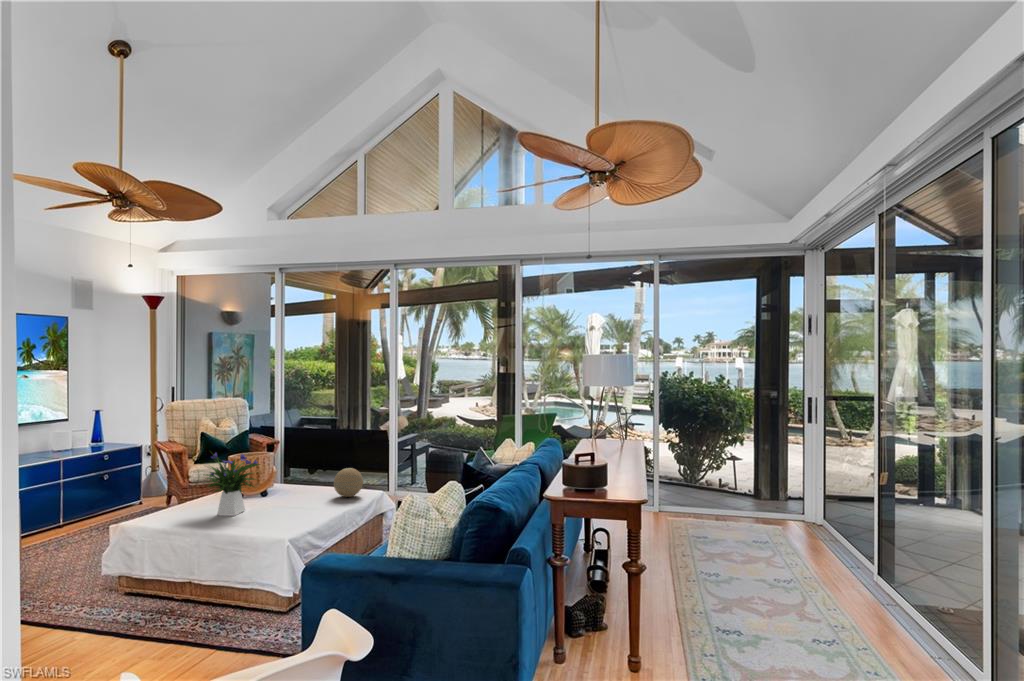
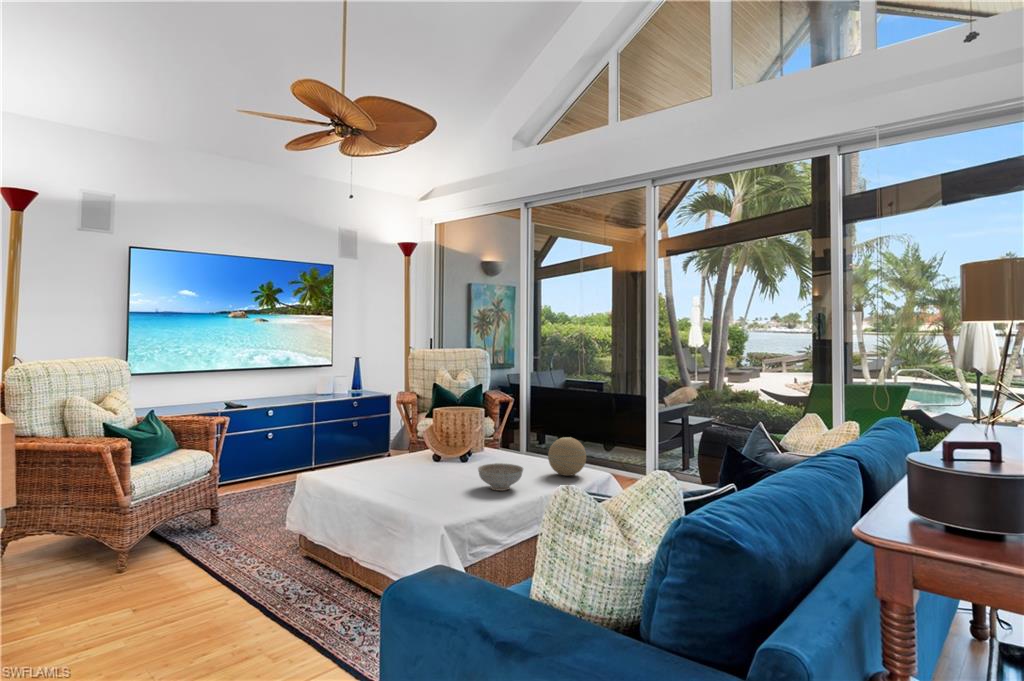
flower arrangement: present [206,452,259,516] -> none [376,398,456,481]
decorative bowl: none [286,493,323,514] -> present [478,463,523,491]

